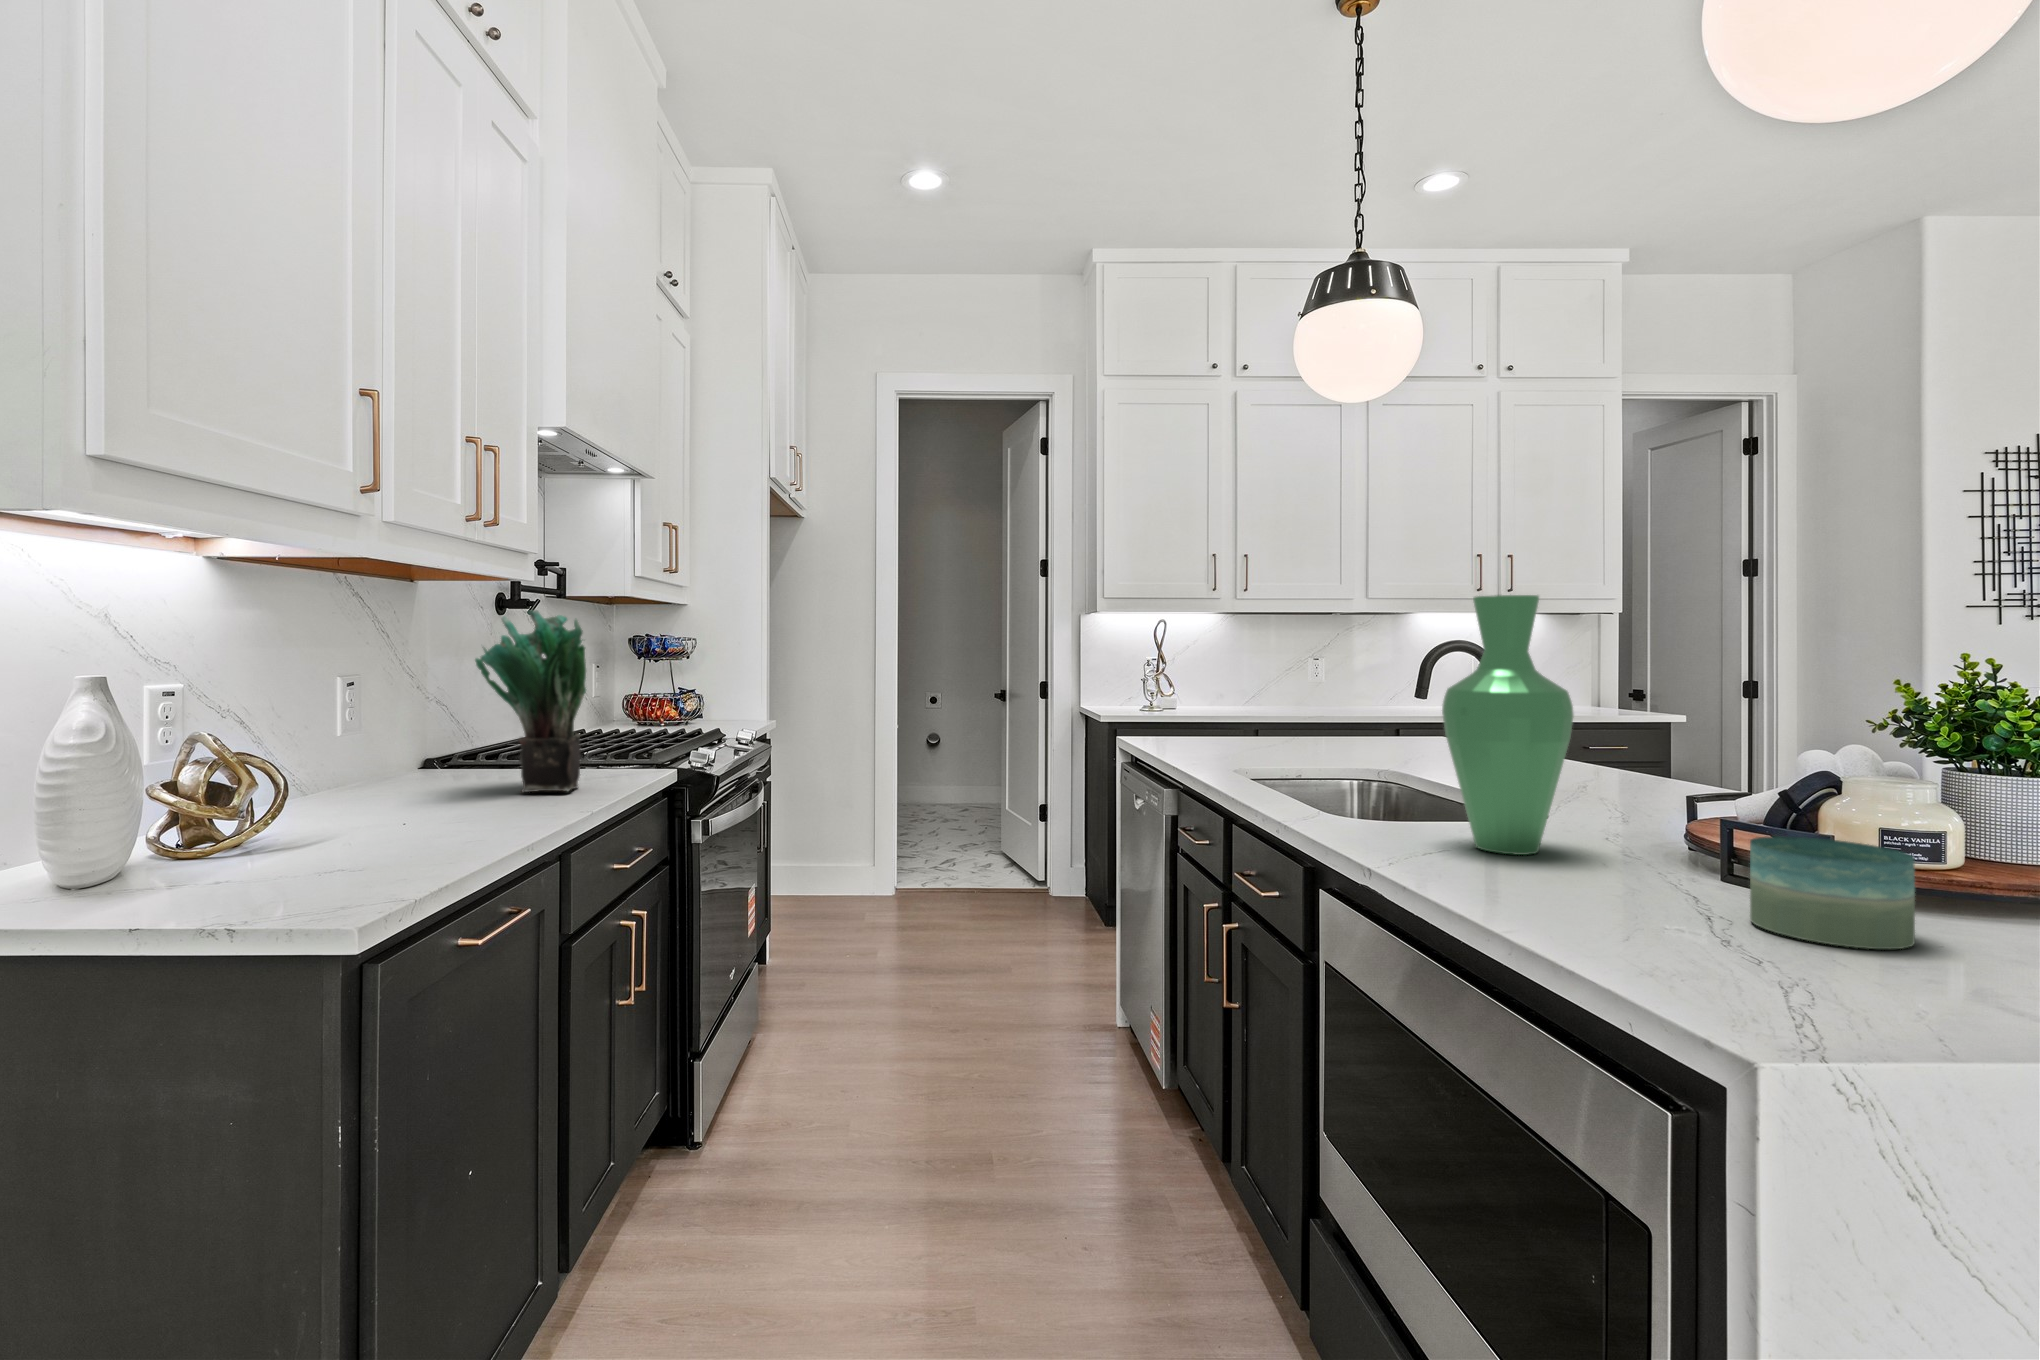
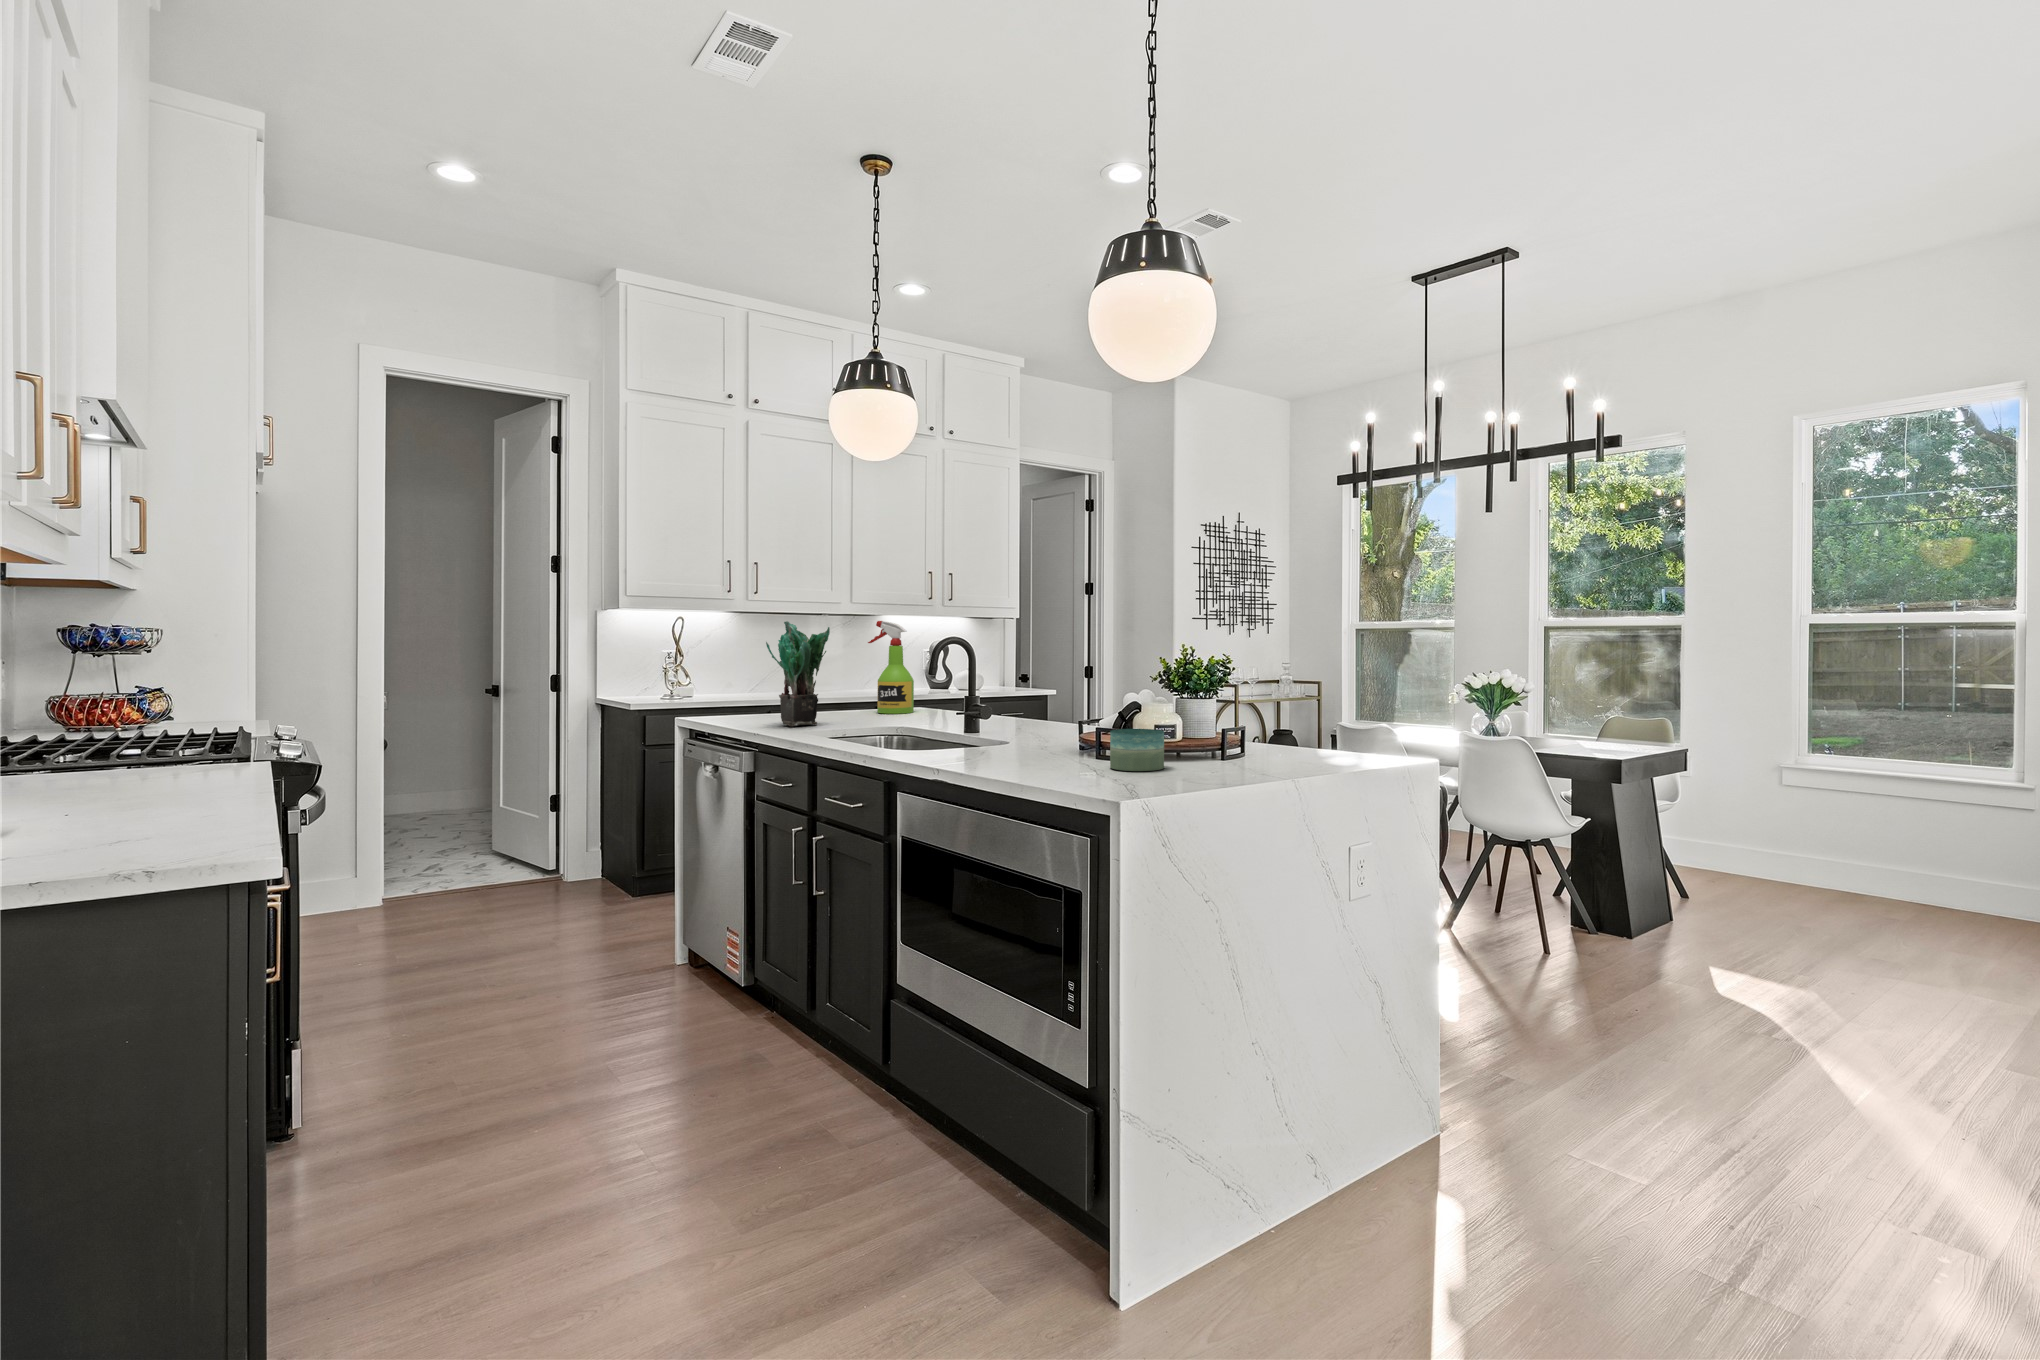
vase: present [1442,595,1574,855] -> none [970,614,1034,757]
potted plant: present [475,610,586,792] -> present [766,621,830,726]
spray bottle: none [1350,619,1416,748] -> present [868,621,914,714]

